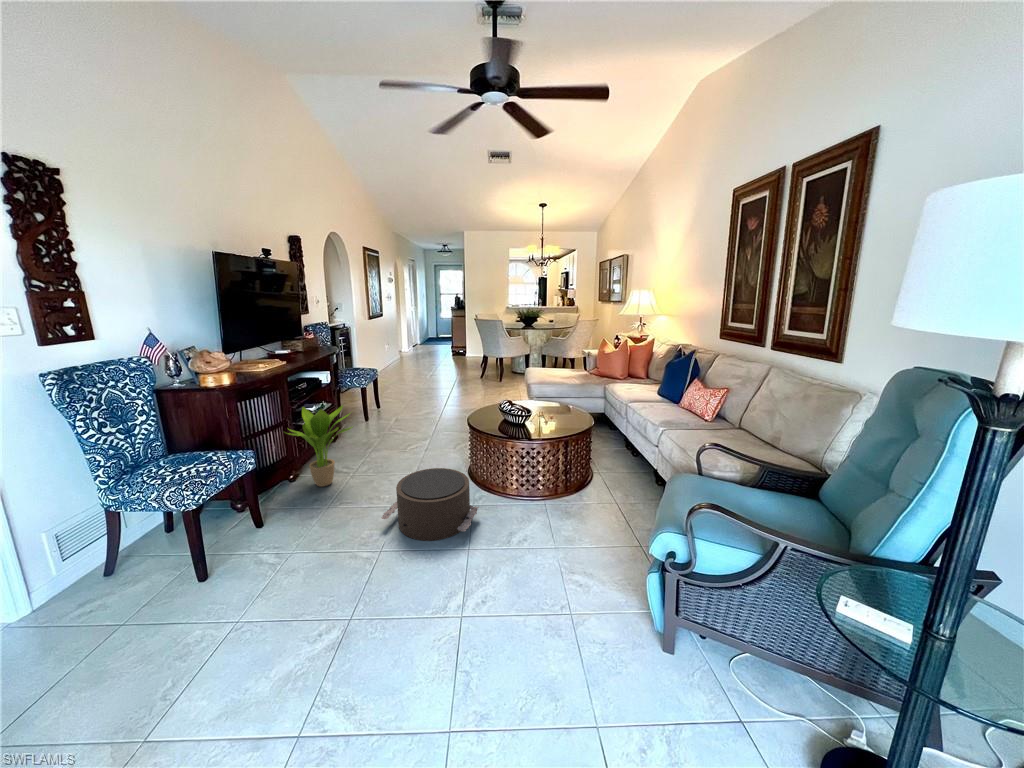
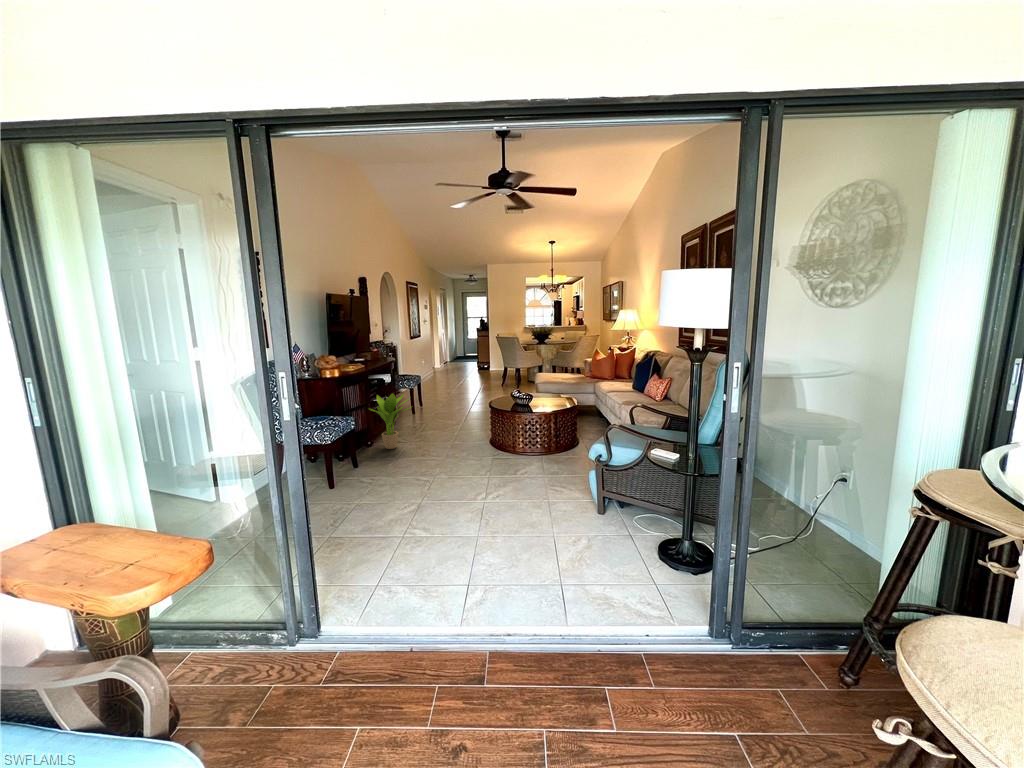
pouf: present [381,468,479,541] -> none [433,433,497,474]

